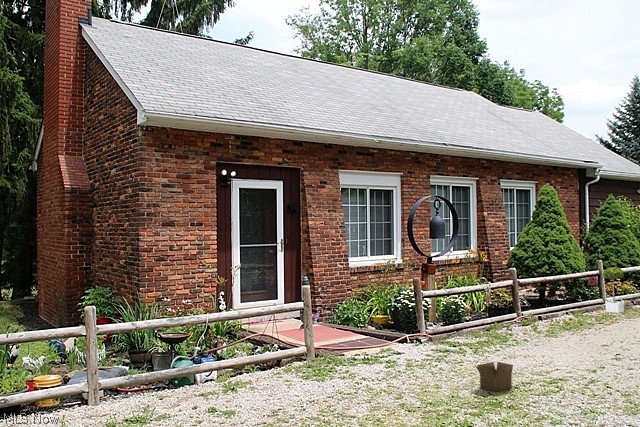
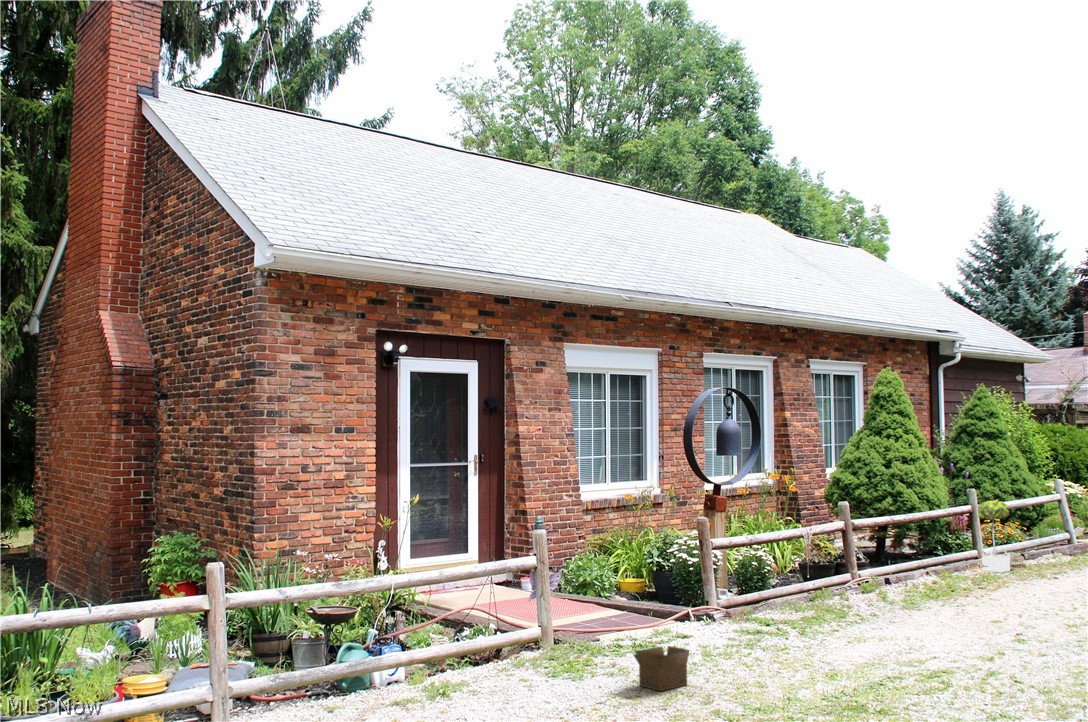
cardboard box: present [476,362,513,392] -> present [634,646,689,691]

